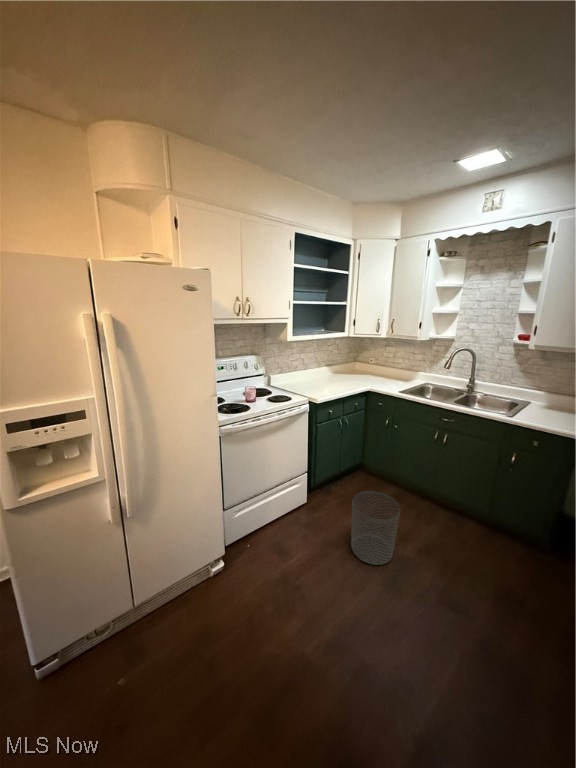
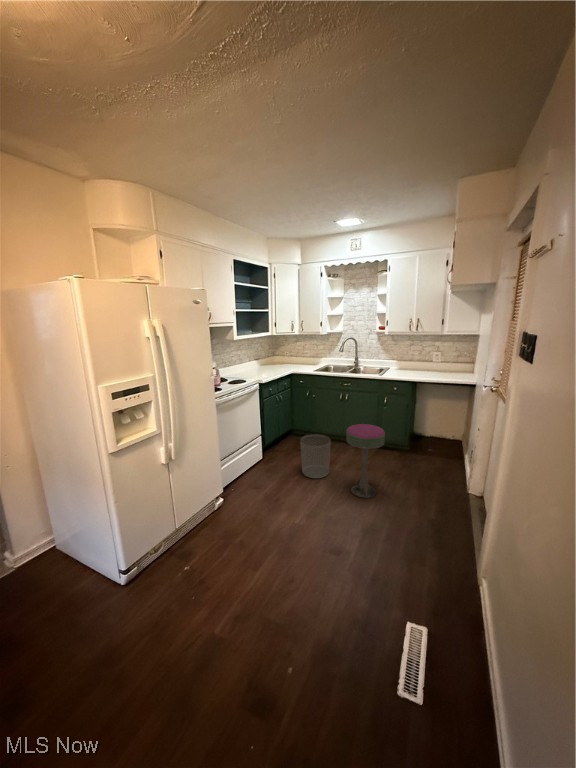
bar stool: none [420,505,500,644] -> present [346,424,385,498]

